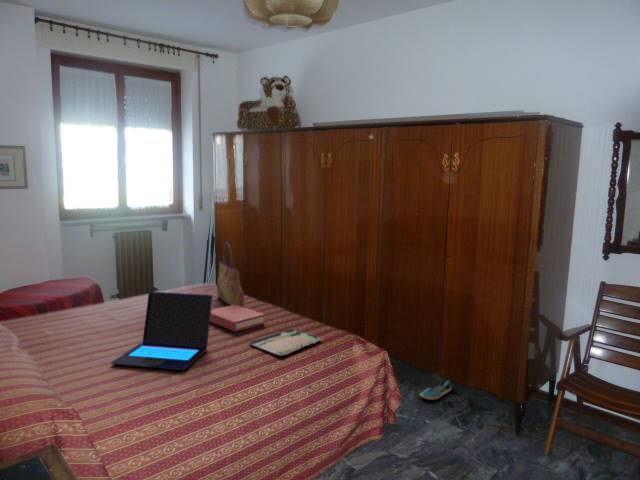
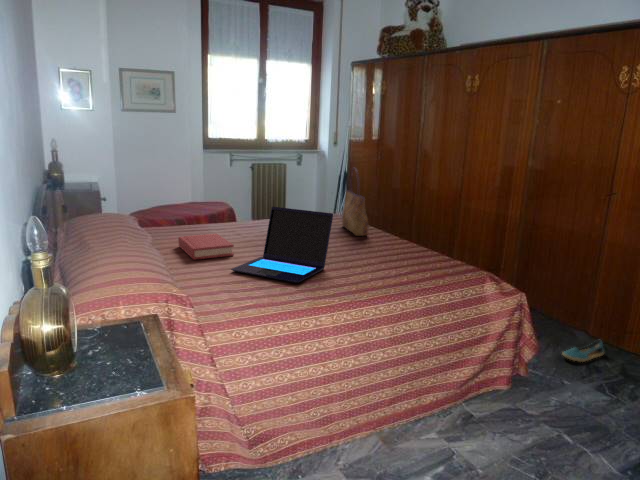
hardback book: present [210,305,265,332] -> present [178,234,234,260]
tray: present [249,328,321,356] -> none [368,258,448,282]

